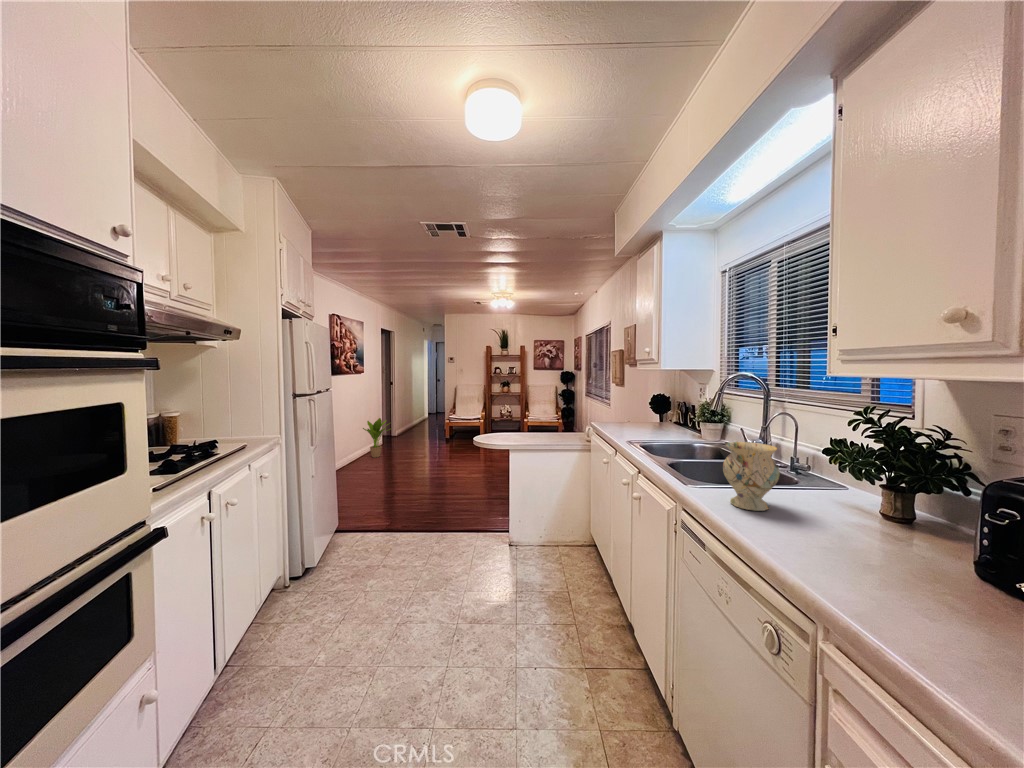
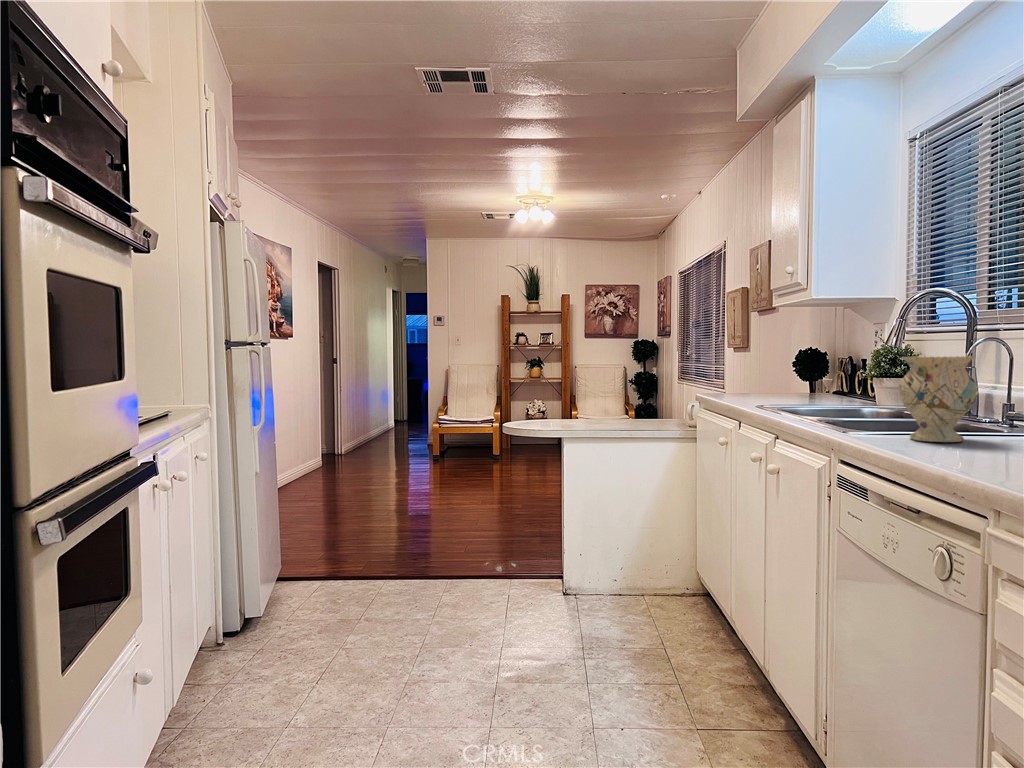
potted plant: present [363,418,390,458] -> none [294,414,346,483]

